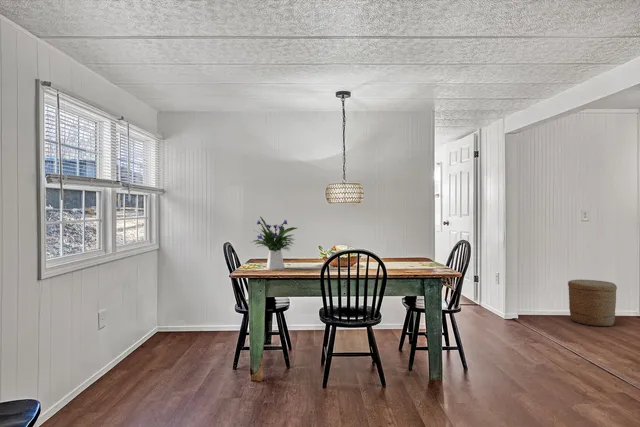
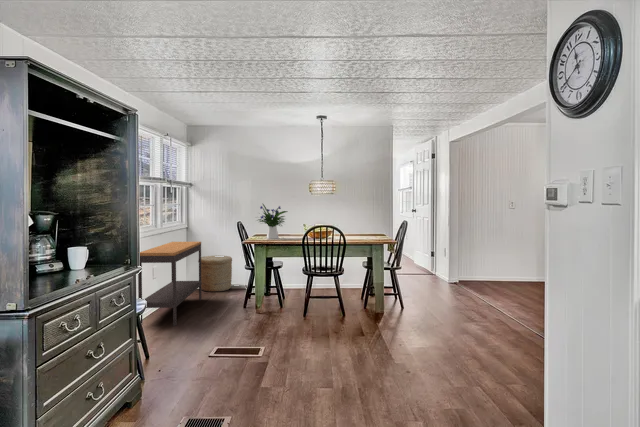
console table: none [68,272,174,409] -> present [138,242,202,326]
woven basket: present [568,280,617,326] -> present [201,255,232,292]

